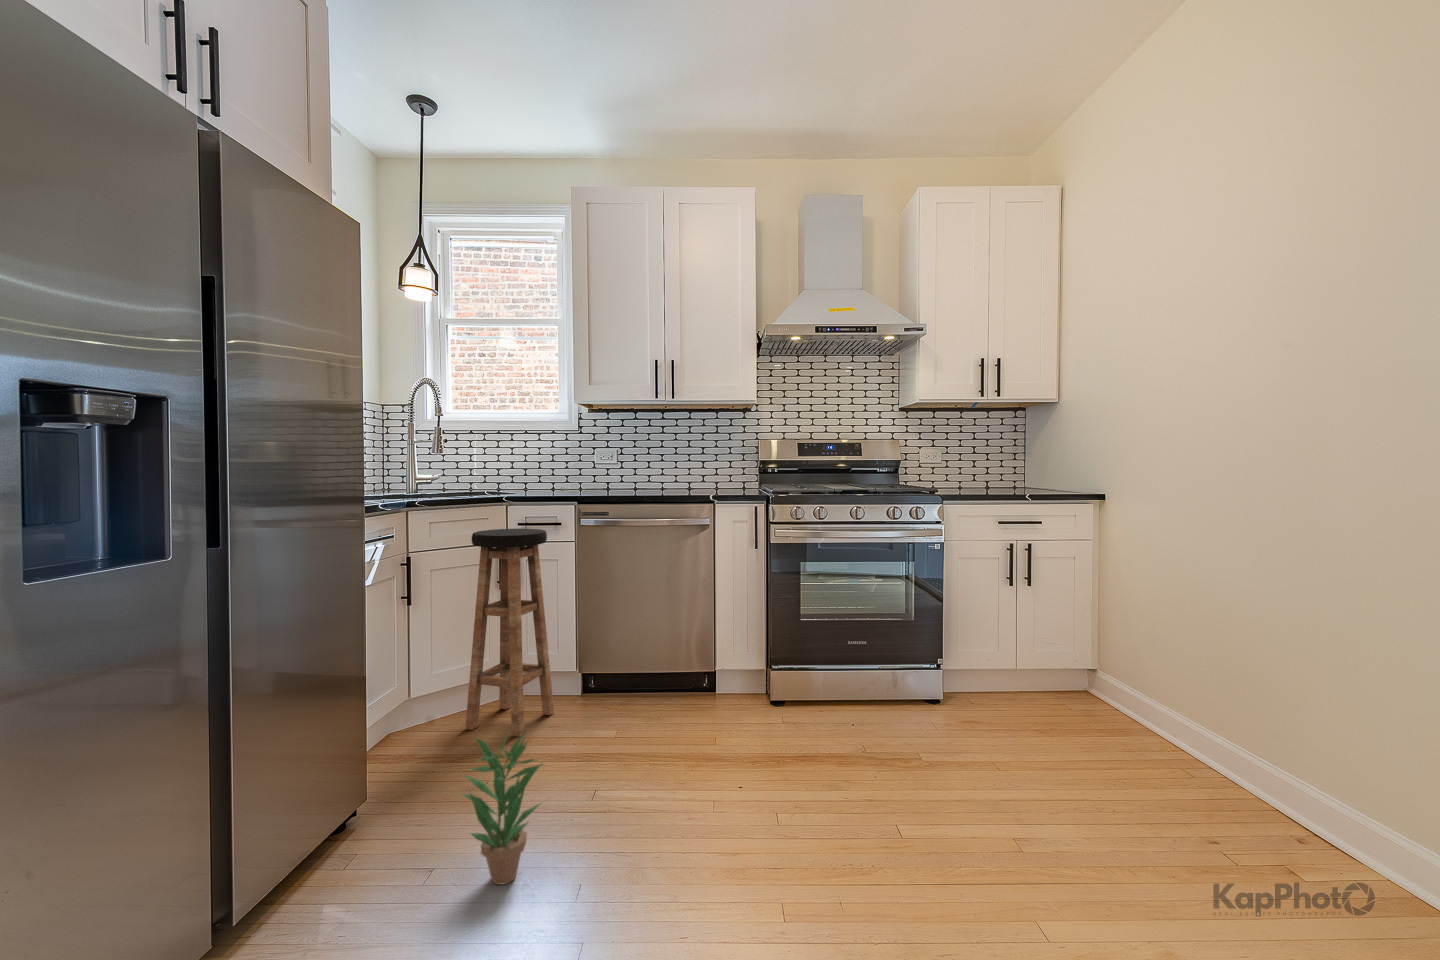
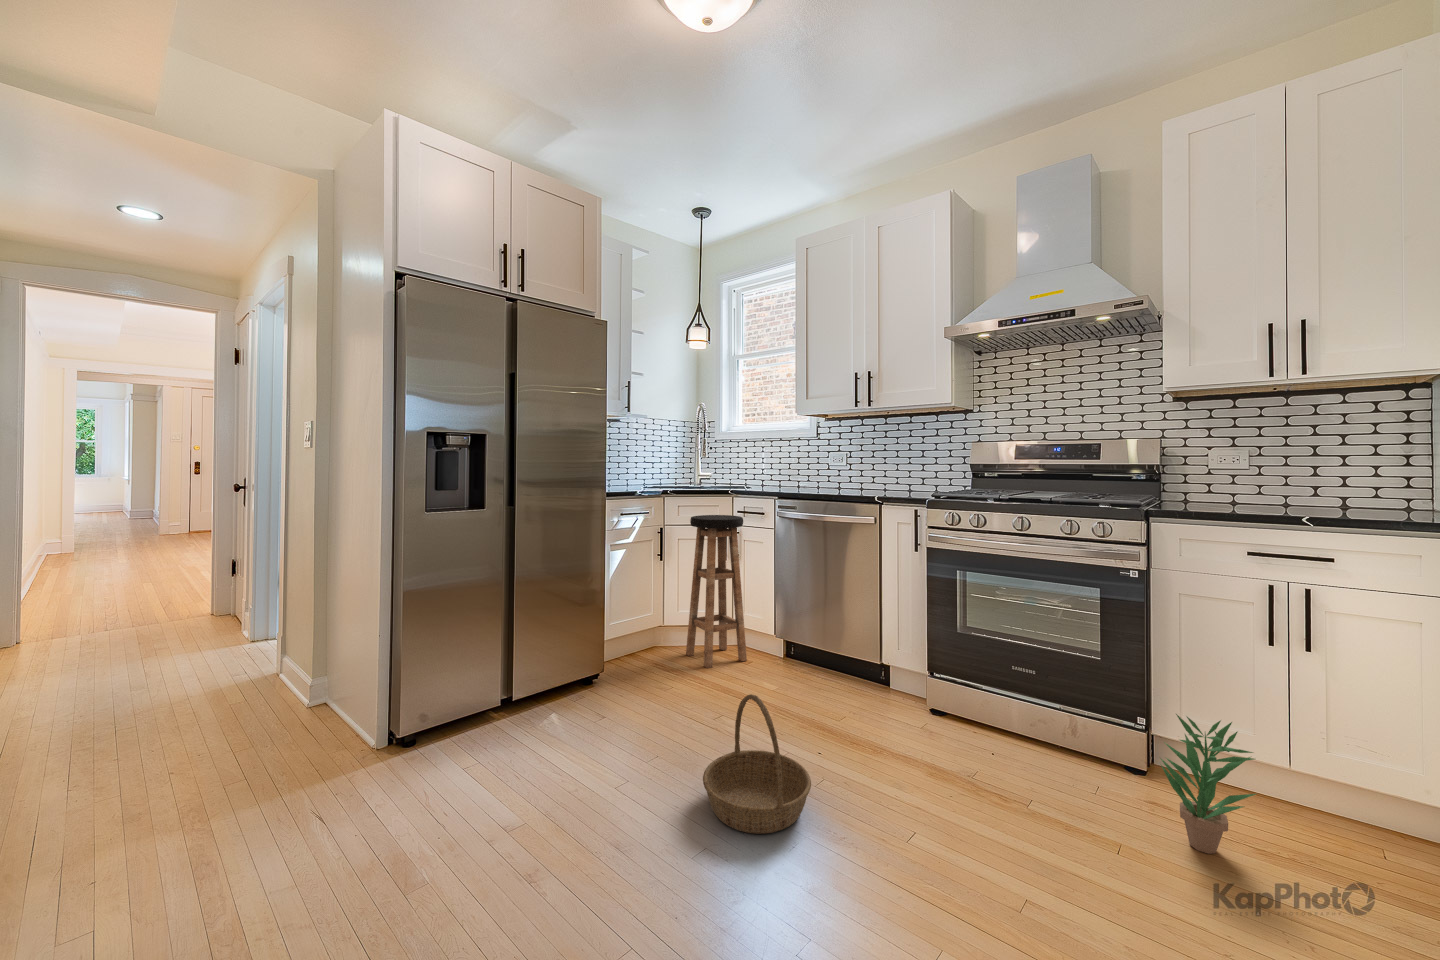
basket: none [735,730,863,893] -> present [703,694,811,834]
potted plant: present [463,734,542,885] -> present [1161,714,1255,854]

